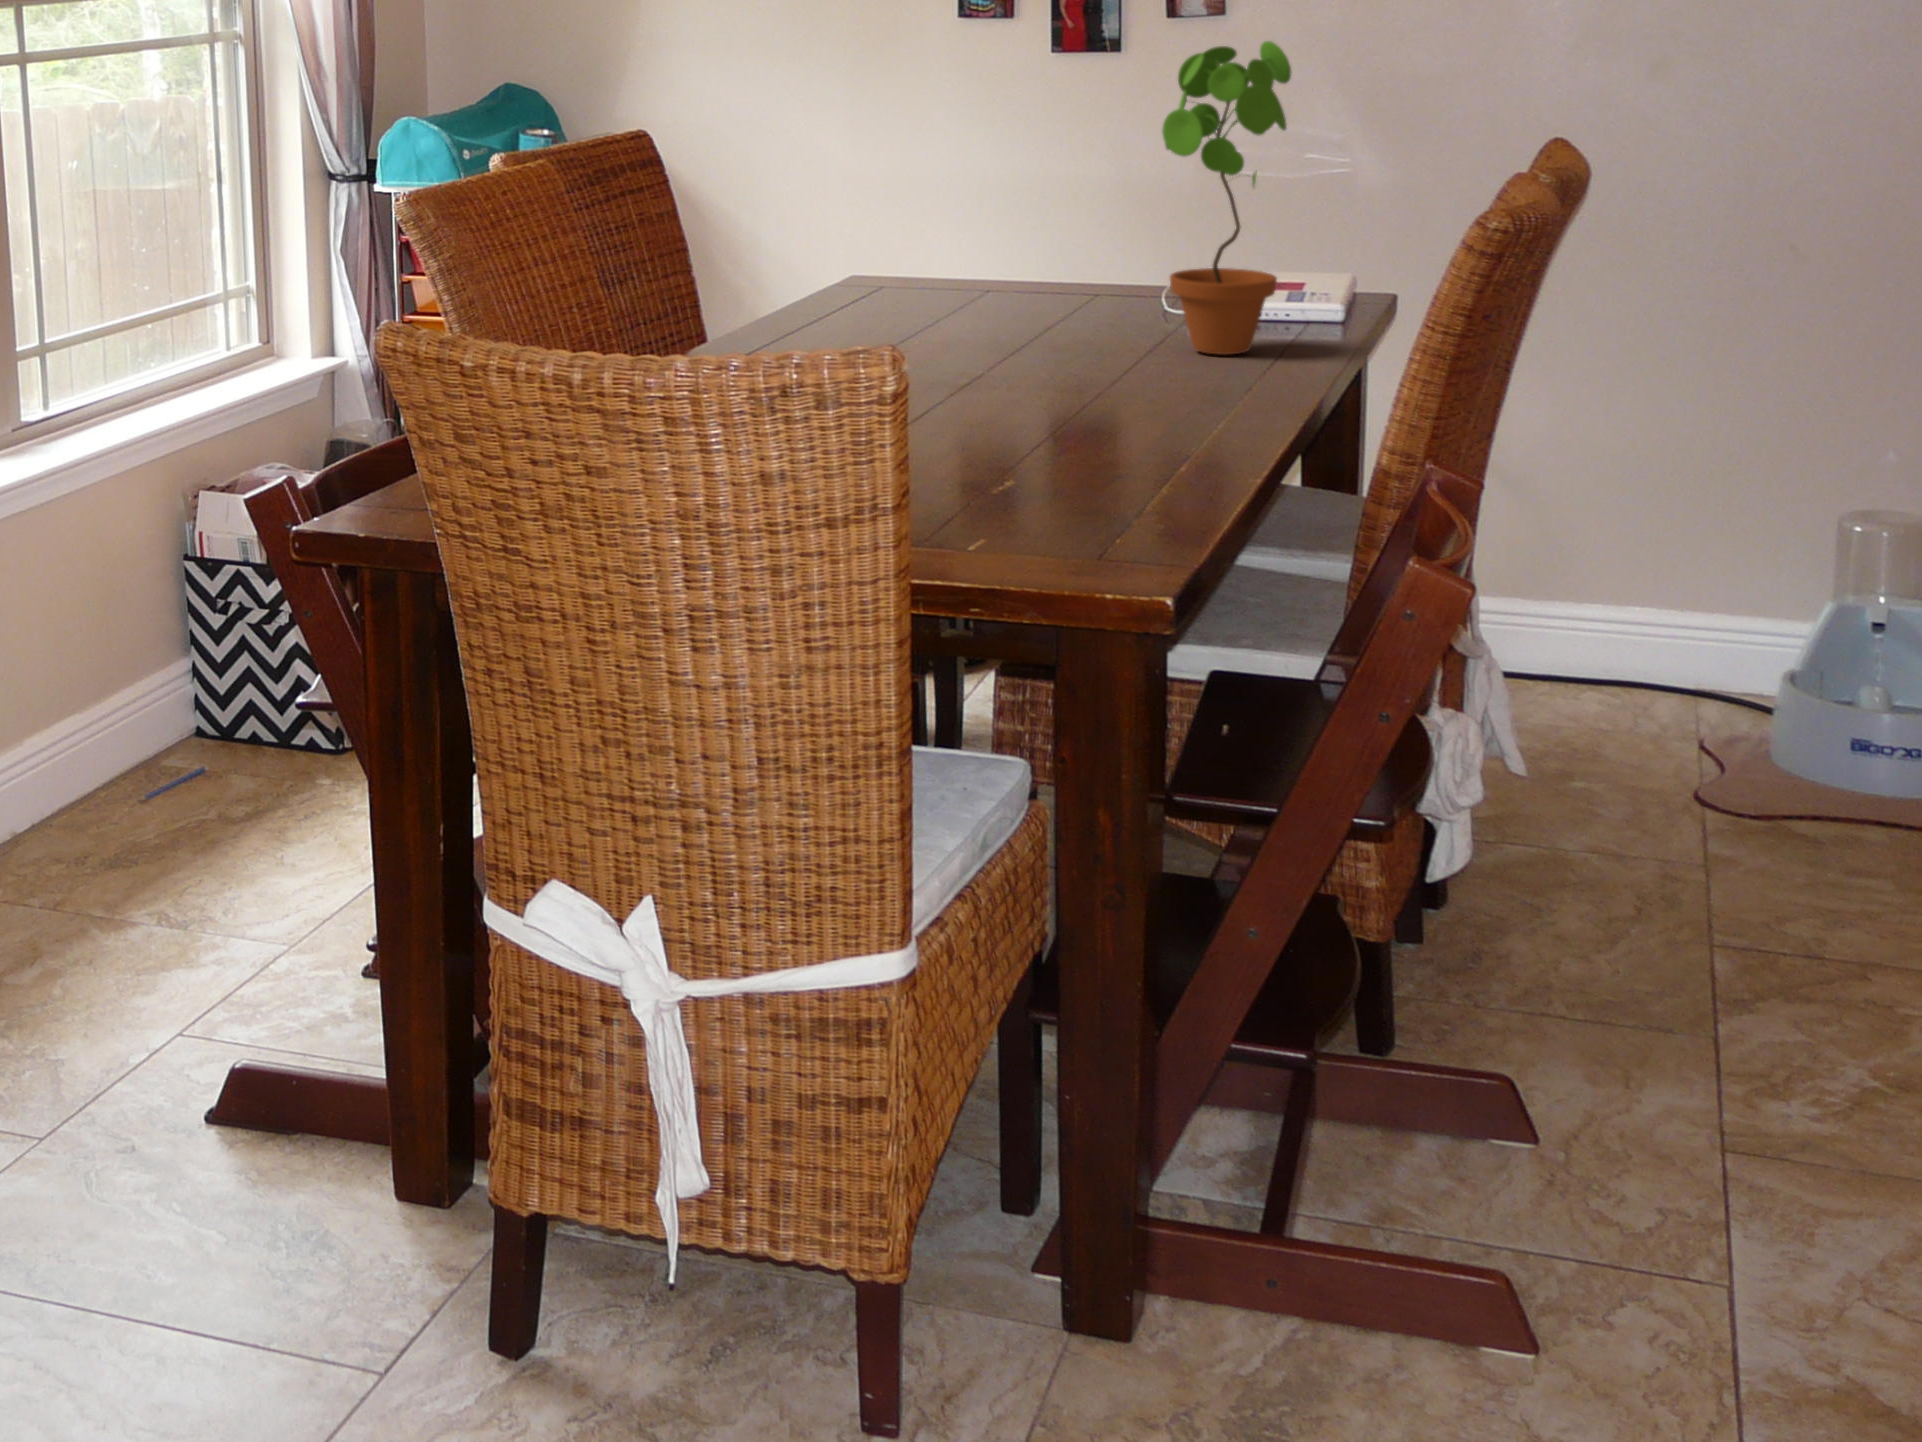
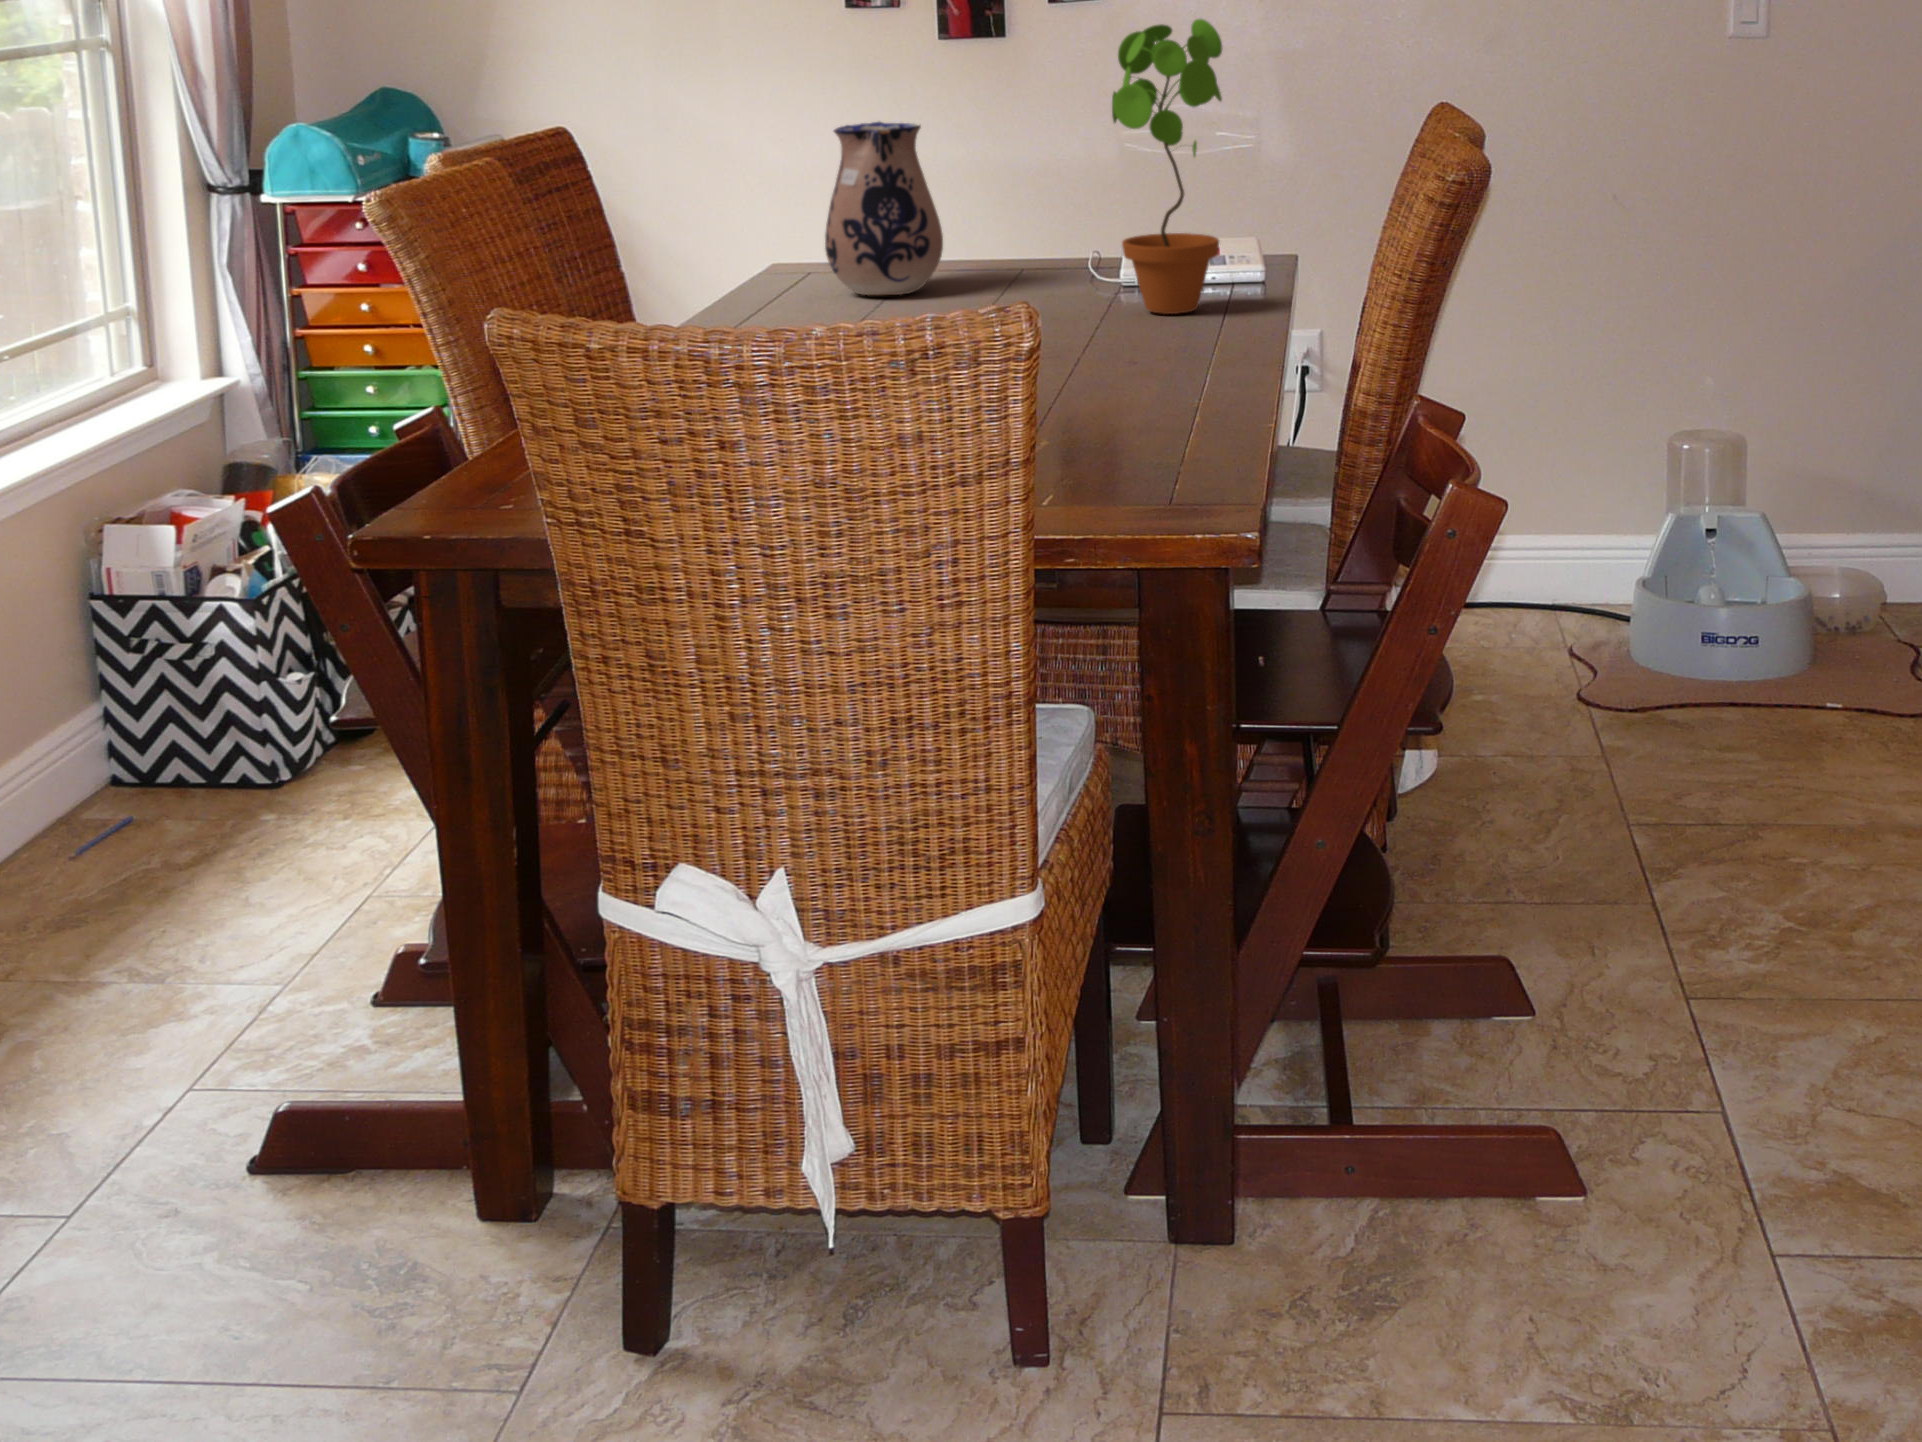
ceramic pitcher: none [874,138,996,317] -> present [825,122,943,296]

